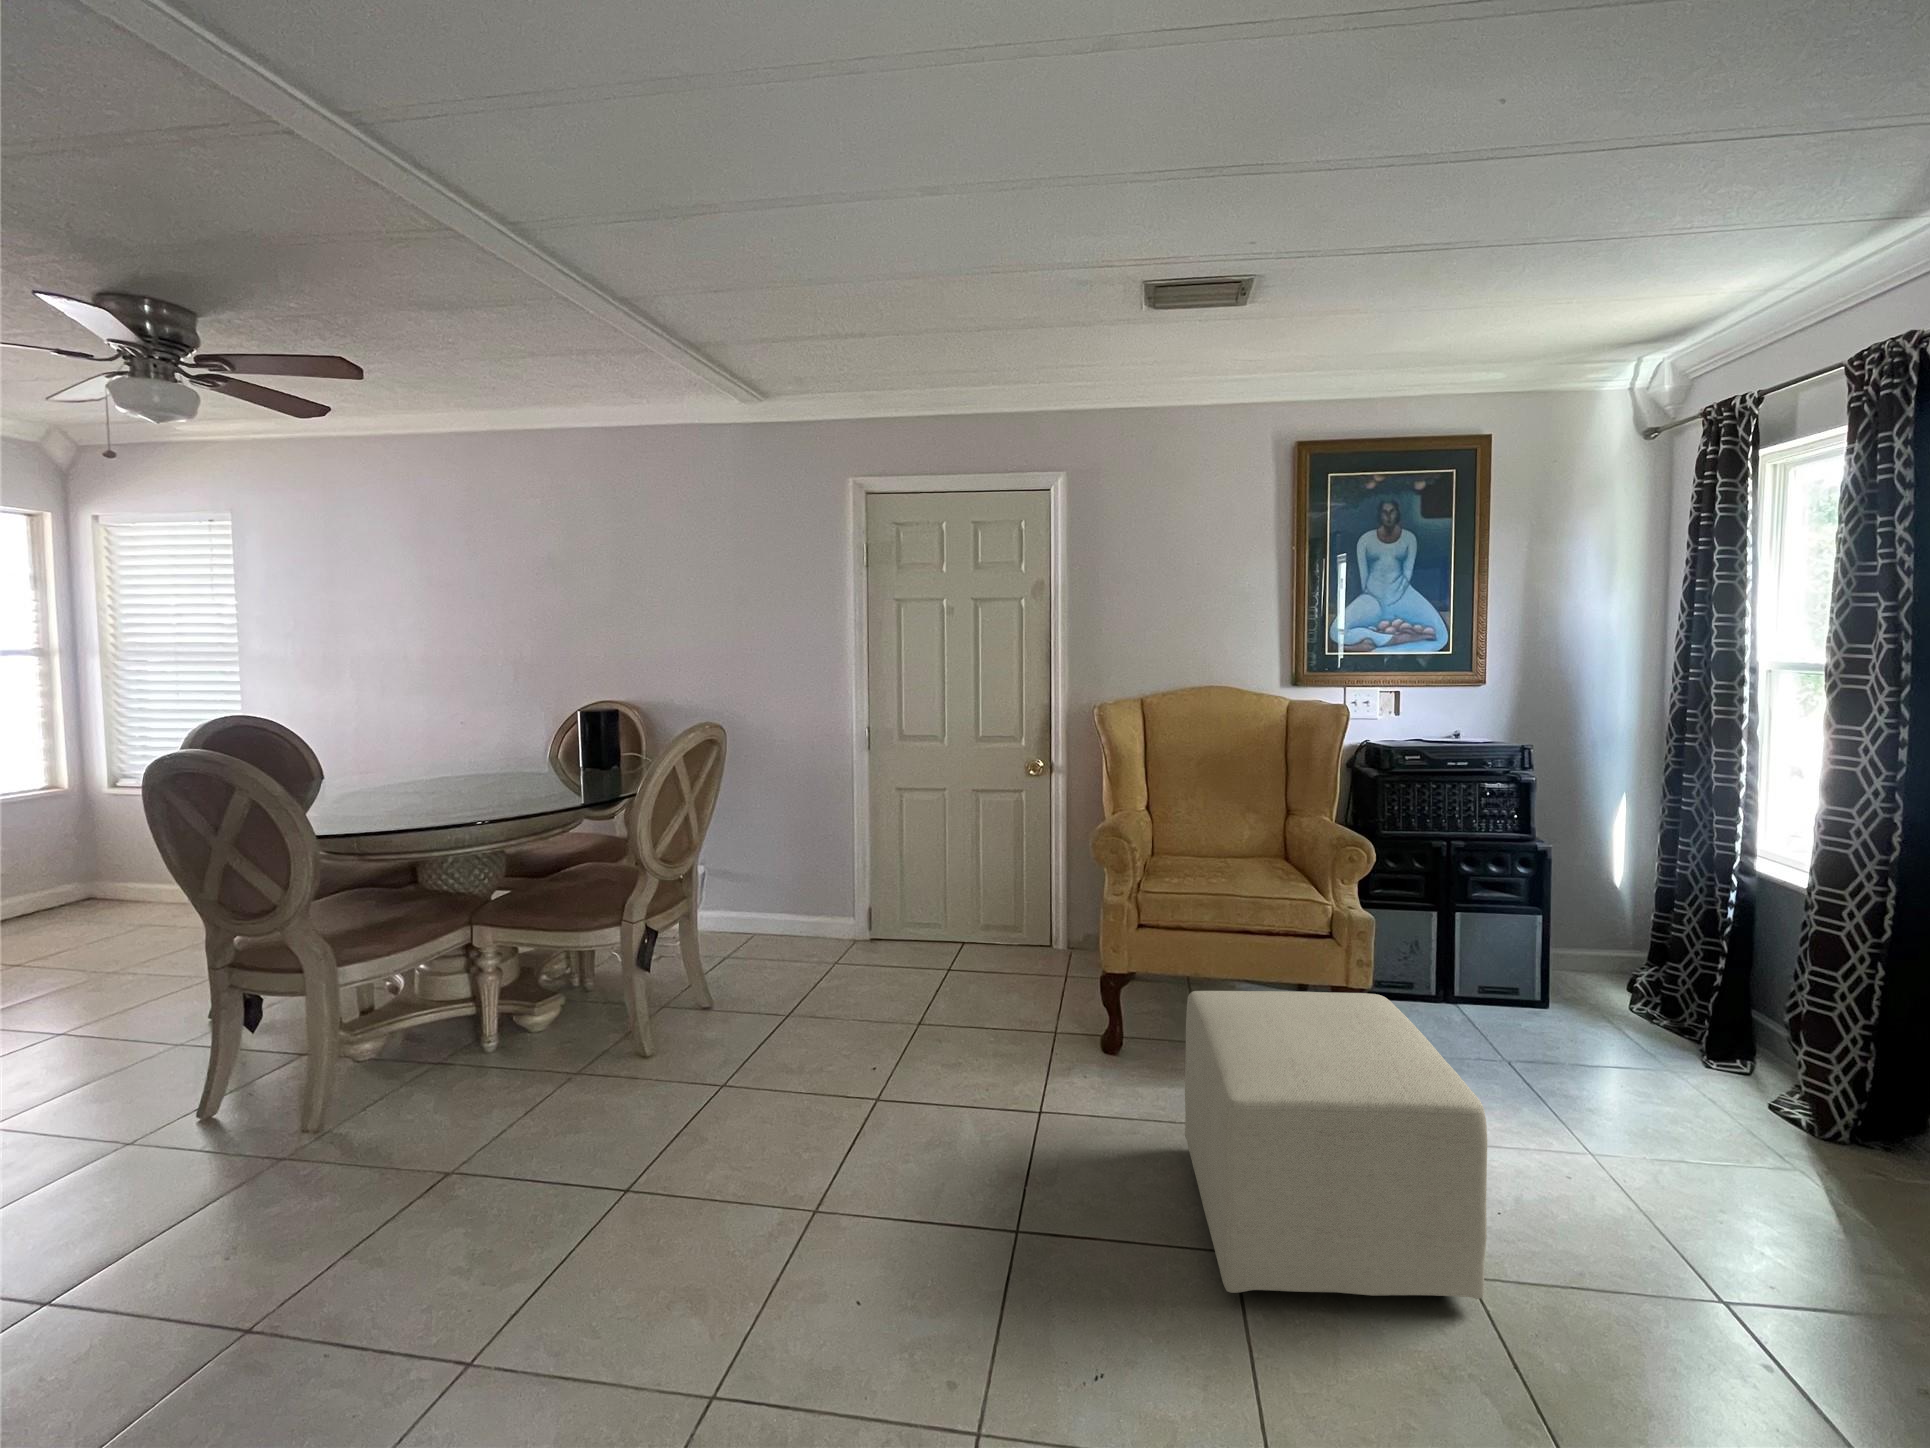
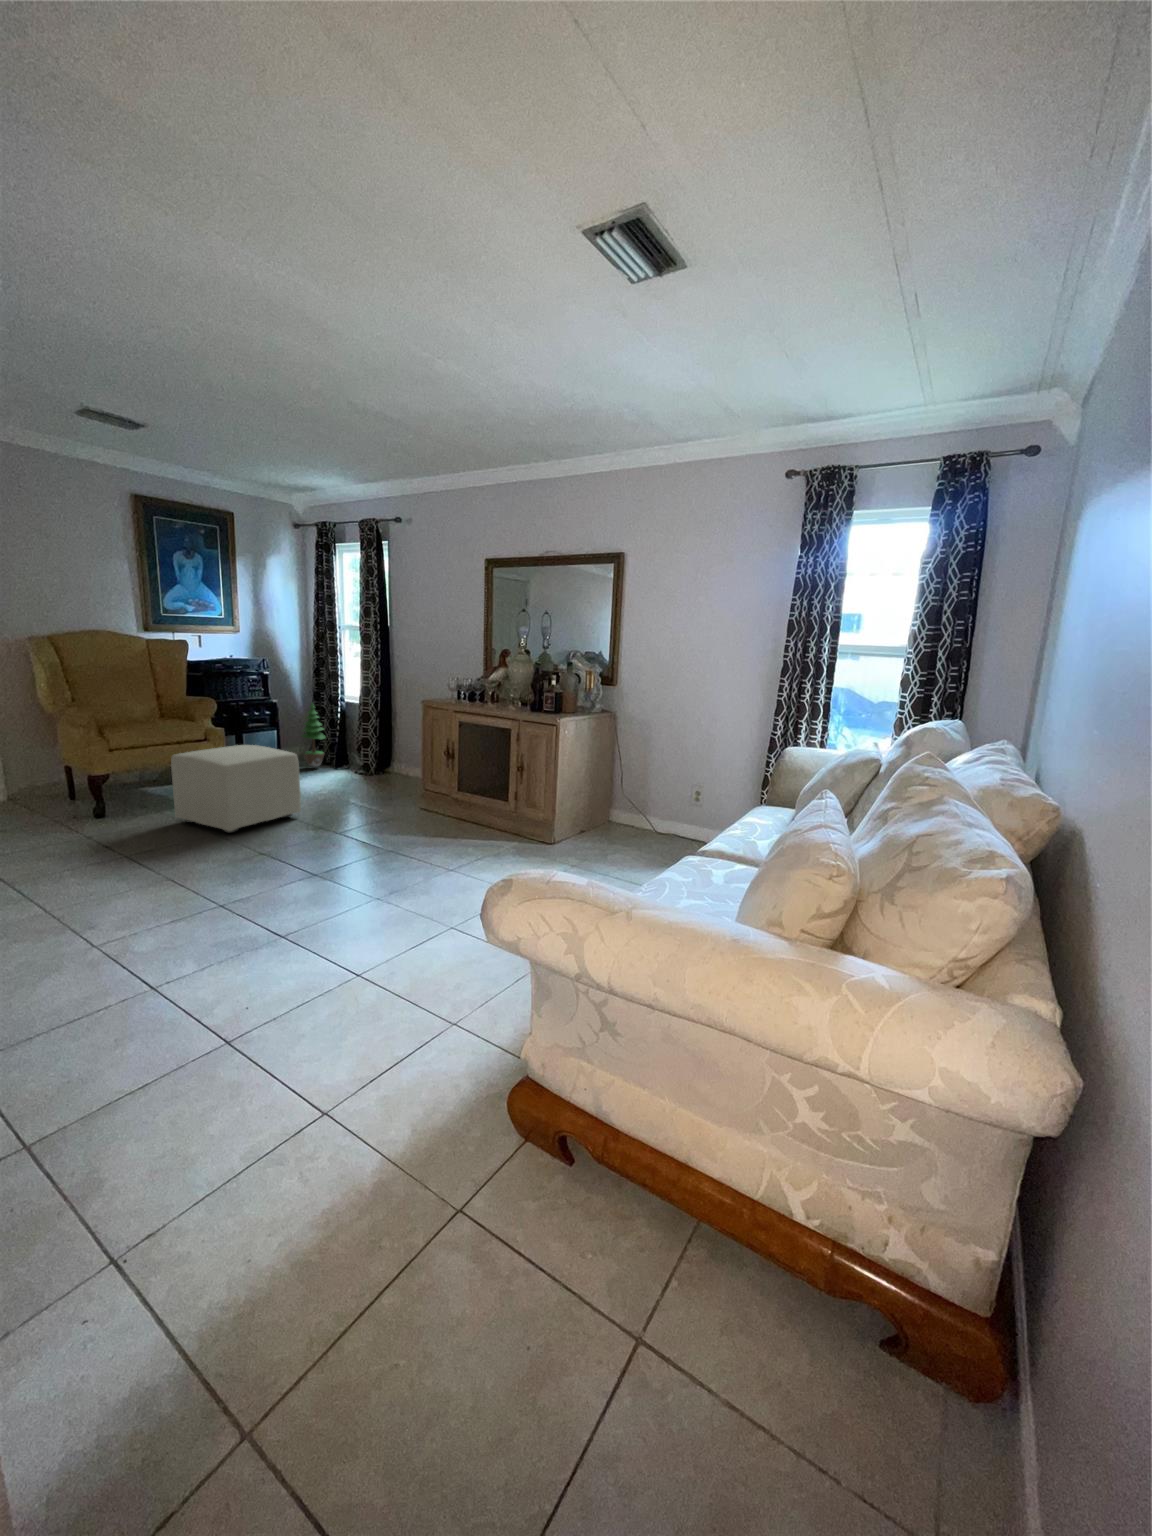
potted tree: none [1601,862,1681,1037] -> present [301,703,325,768]

